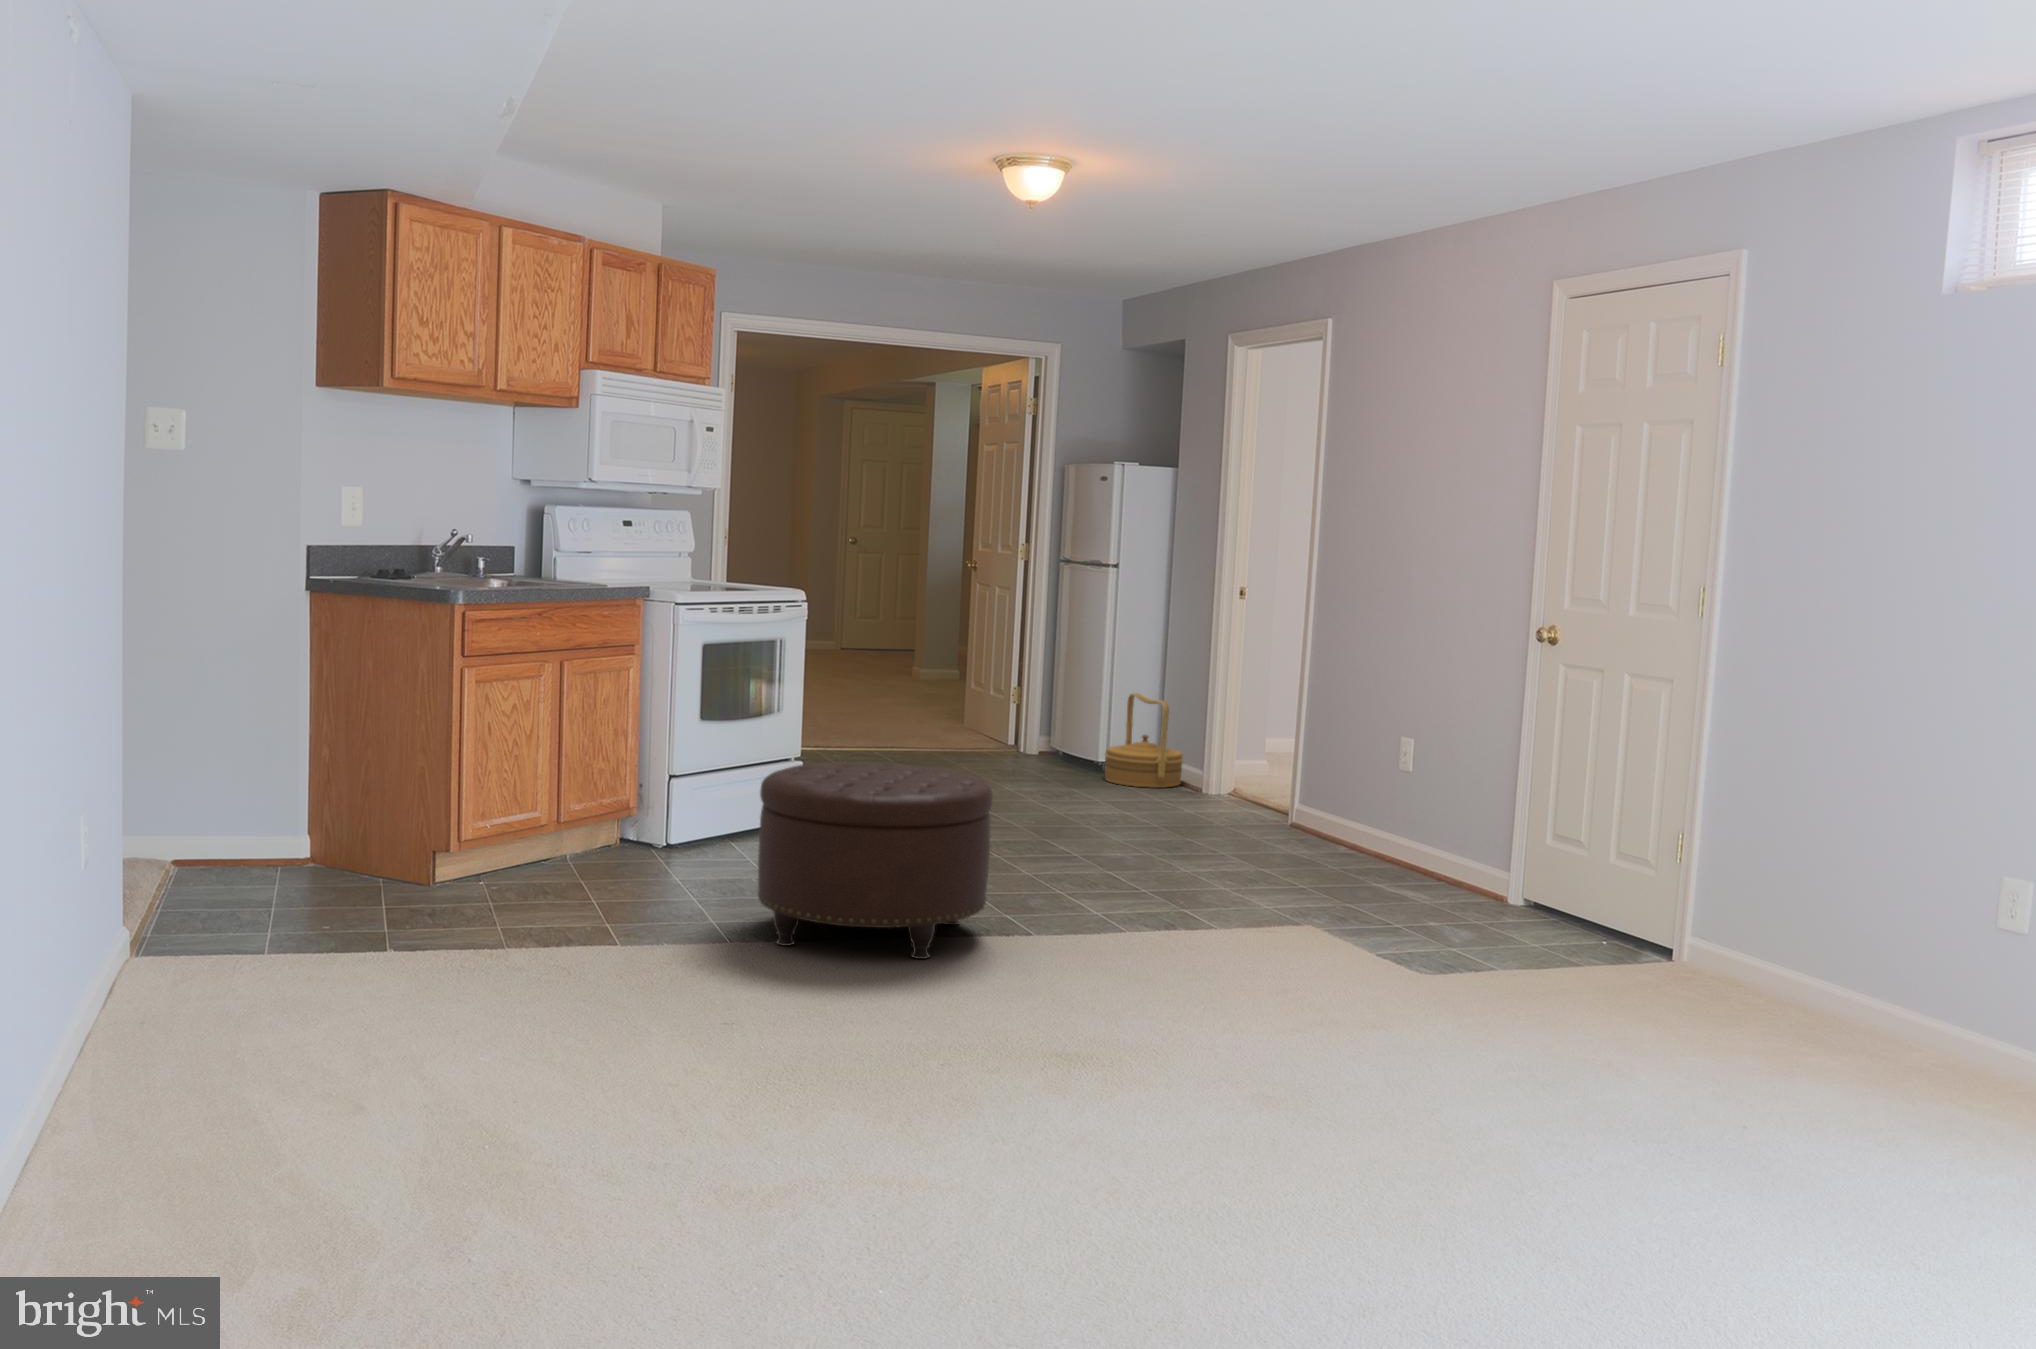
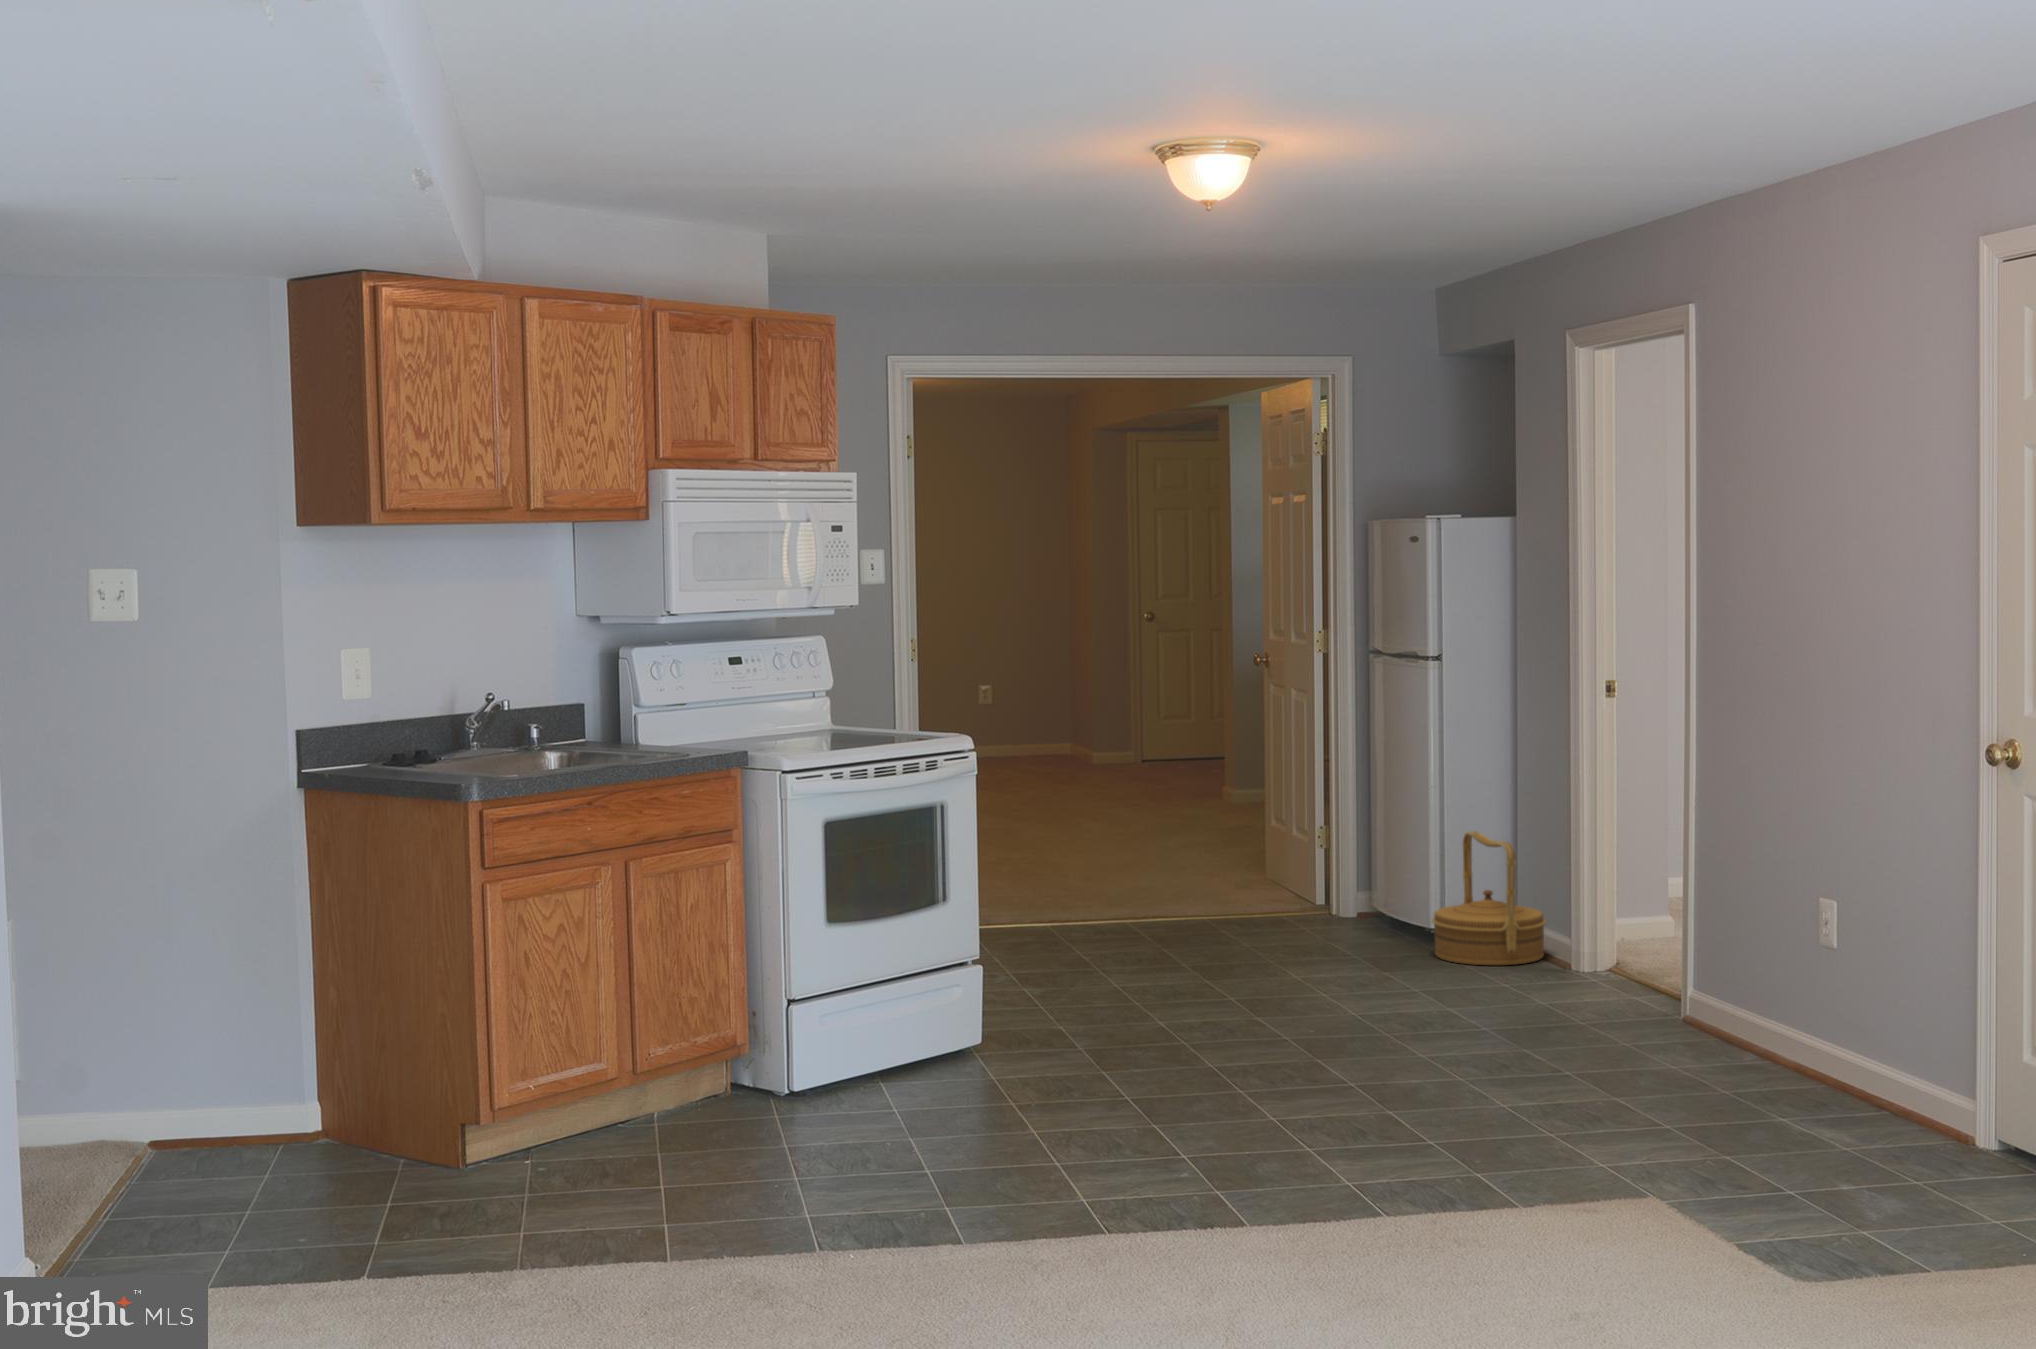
ottoman: present [758,762,993,959] -> none [841,987,1169,1283]

